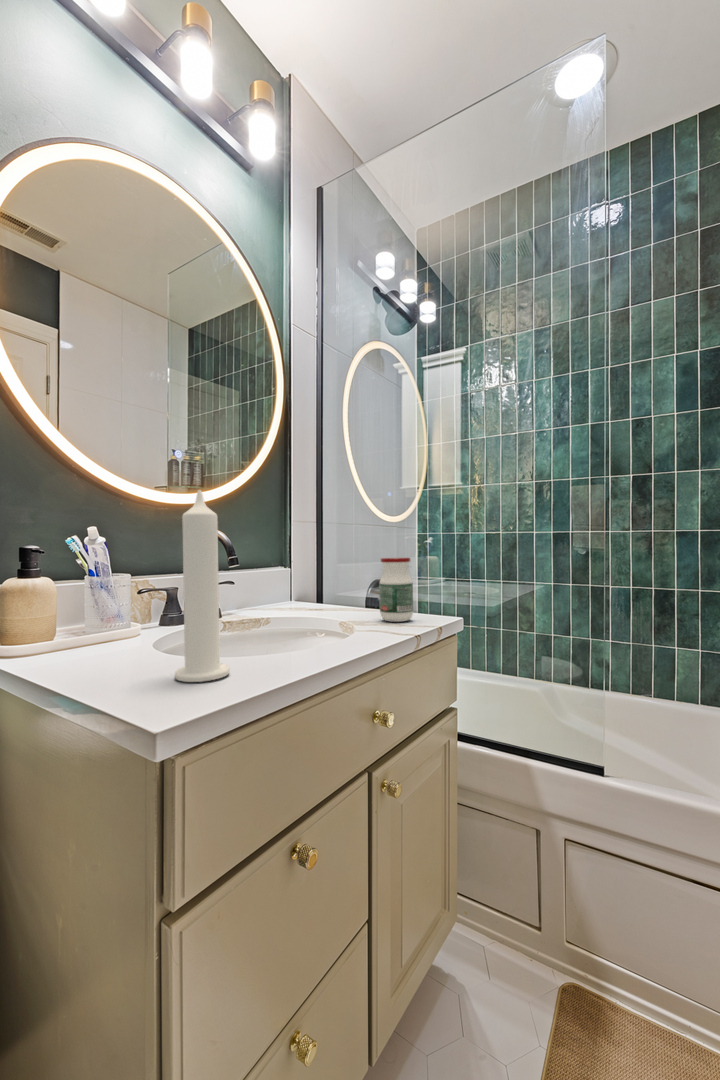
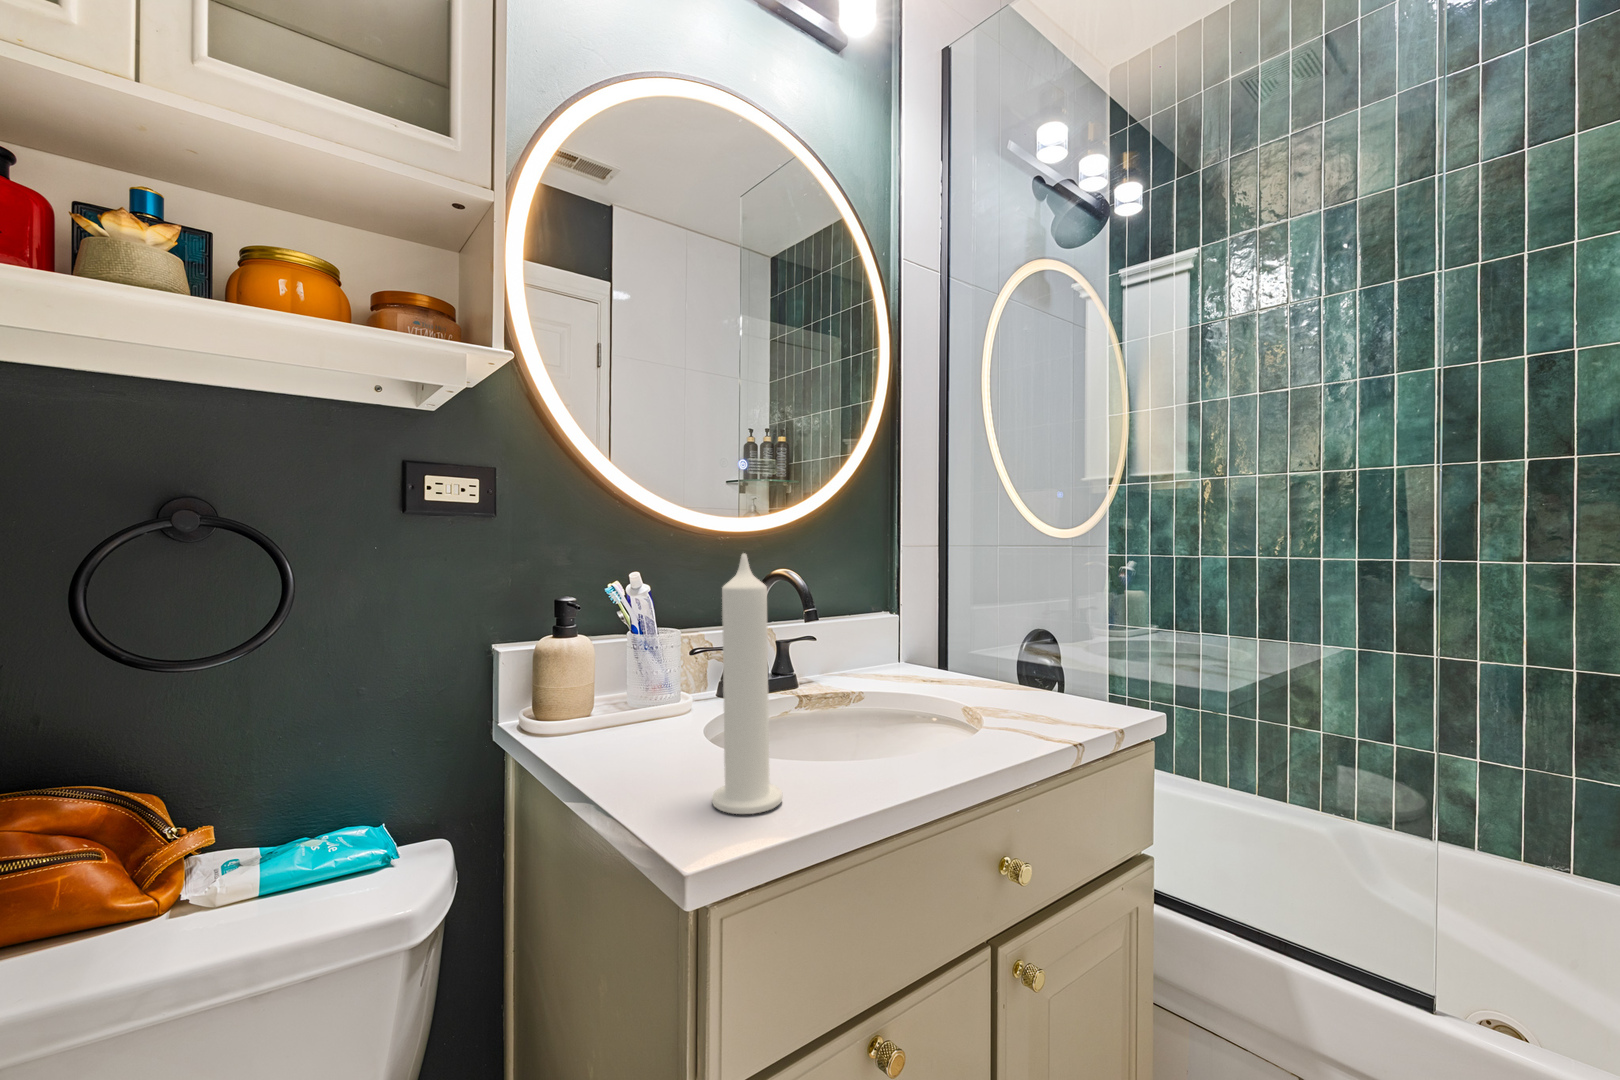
jar: present [379,558,413,622] -> none [1025,612,1081,714]

